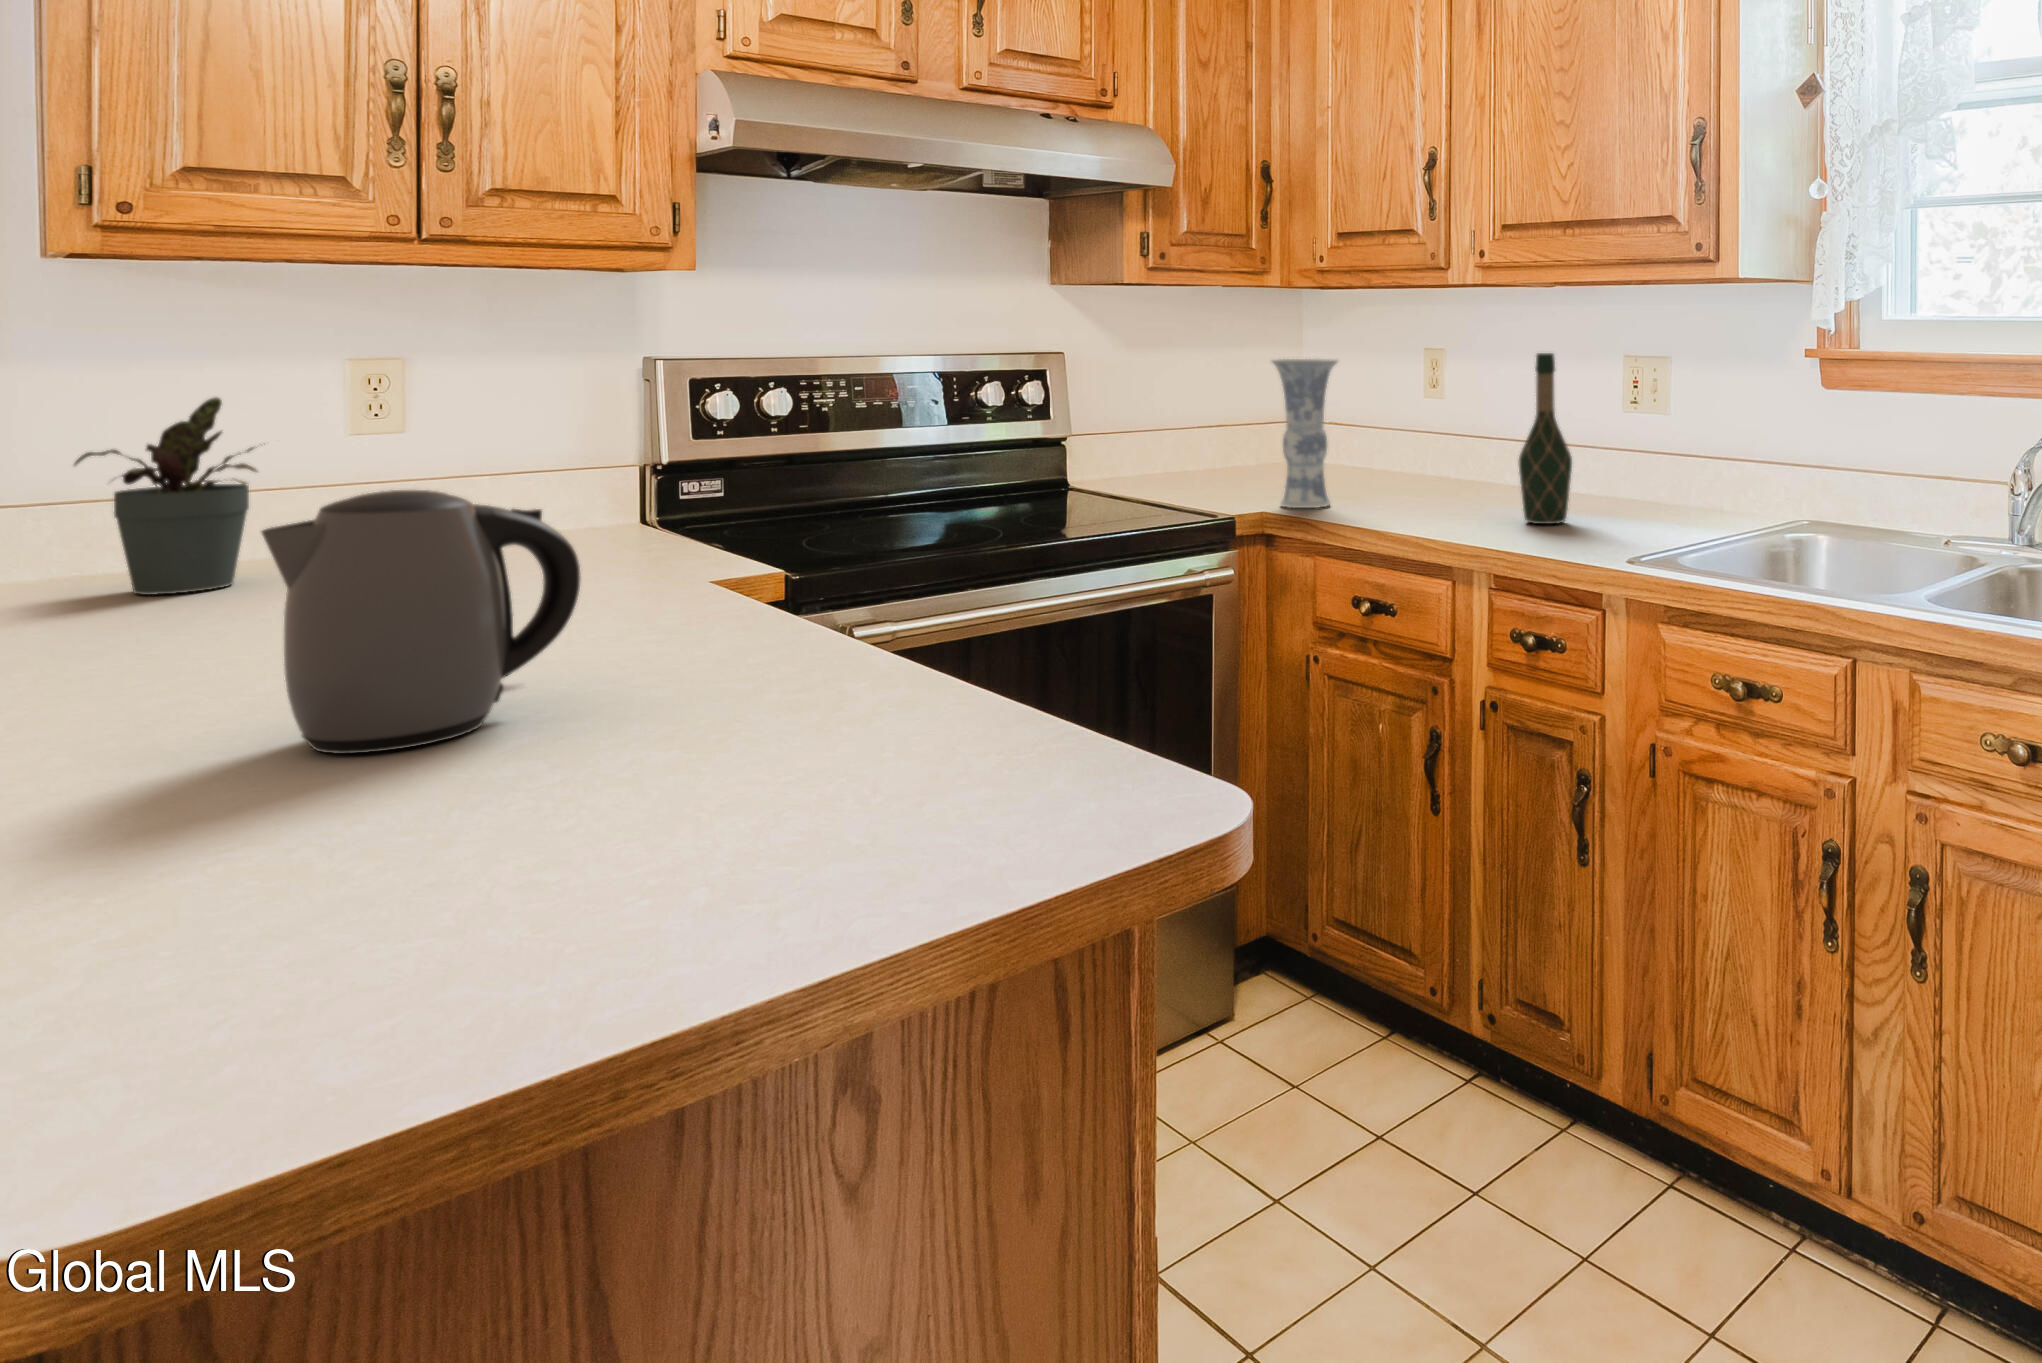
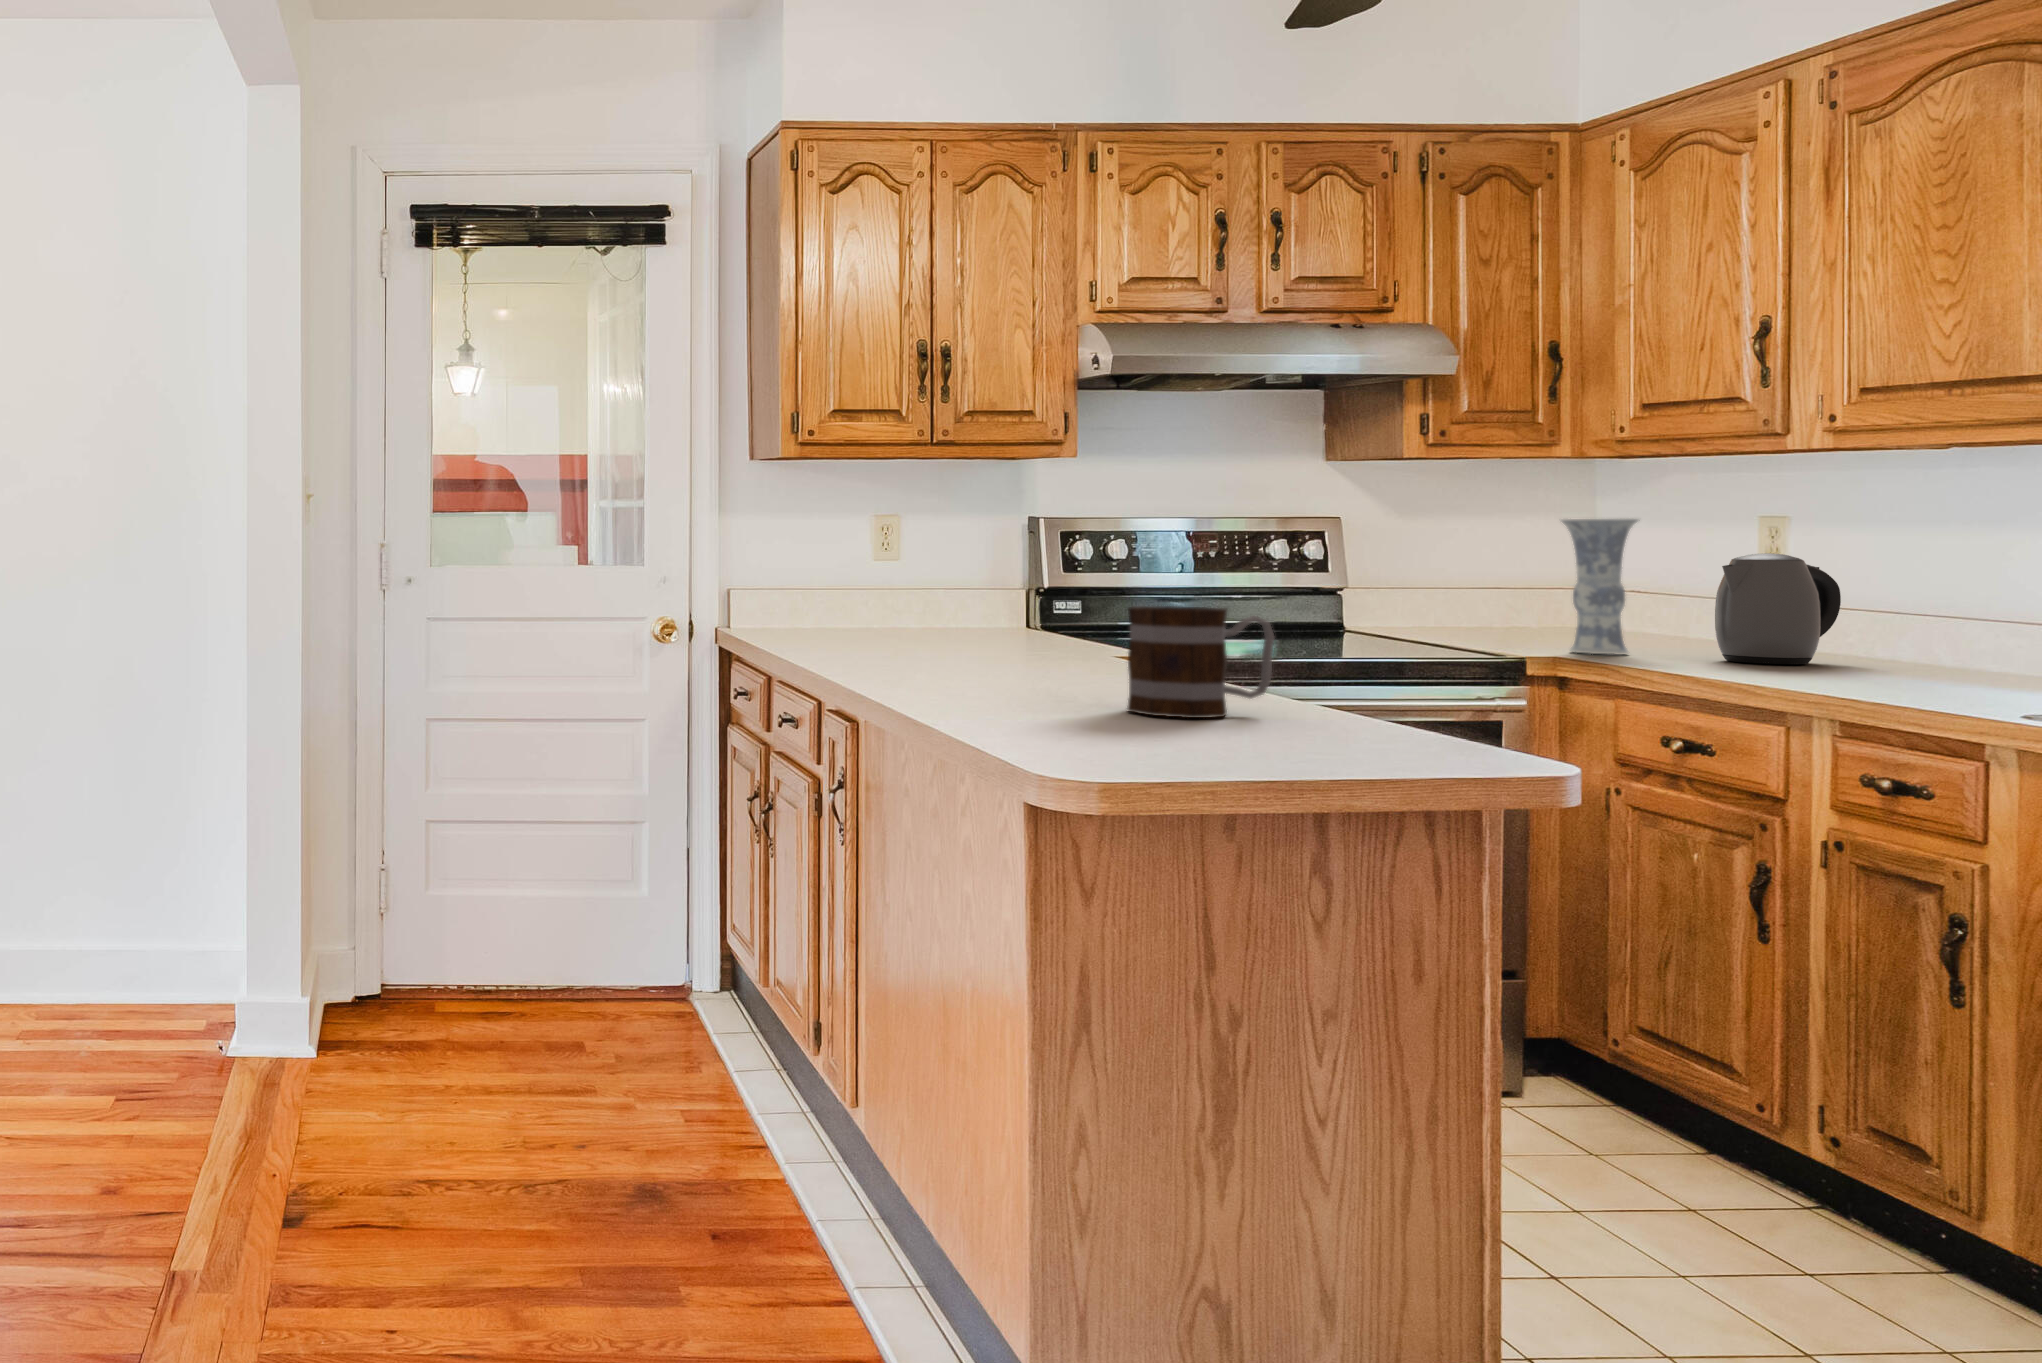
wine bottle: present [1518,353,1572,524] -> none [1878,503,1959,678]
potted plant: present [75,398,257,595] -> none [783,537,865,643]
kettle: present [261,490,581,754] -> present [1715,553,1841,664]
mug: none [586,564,860,790] -> present [1127,606,1274,718]

